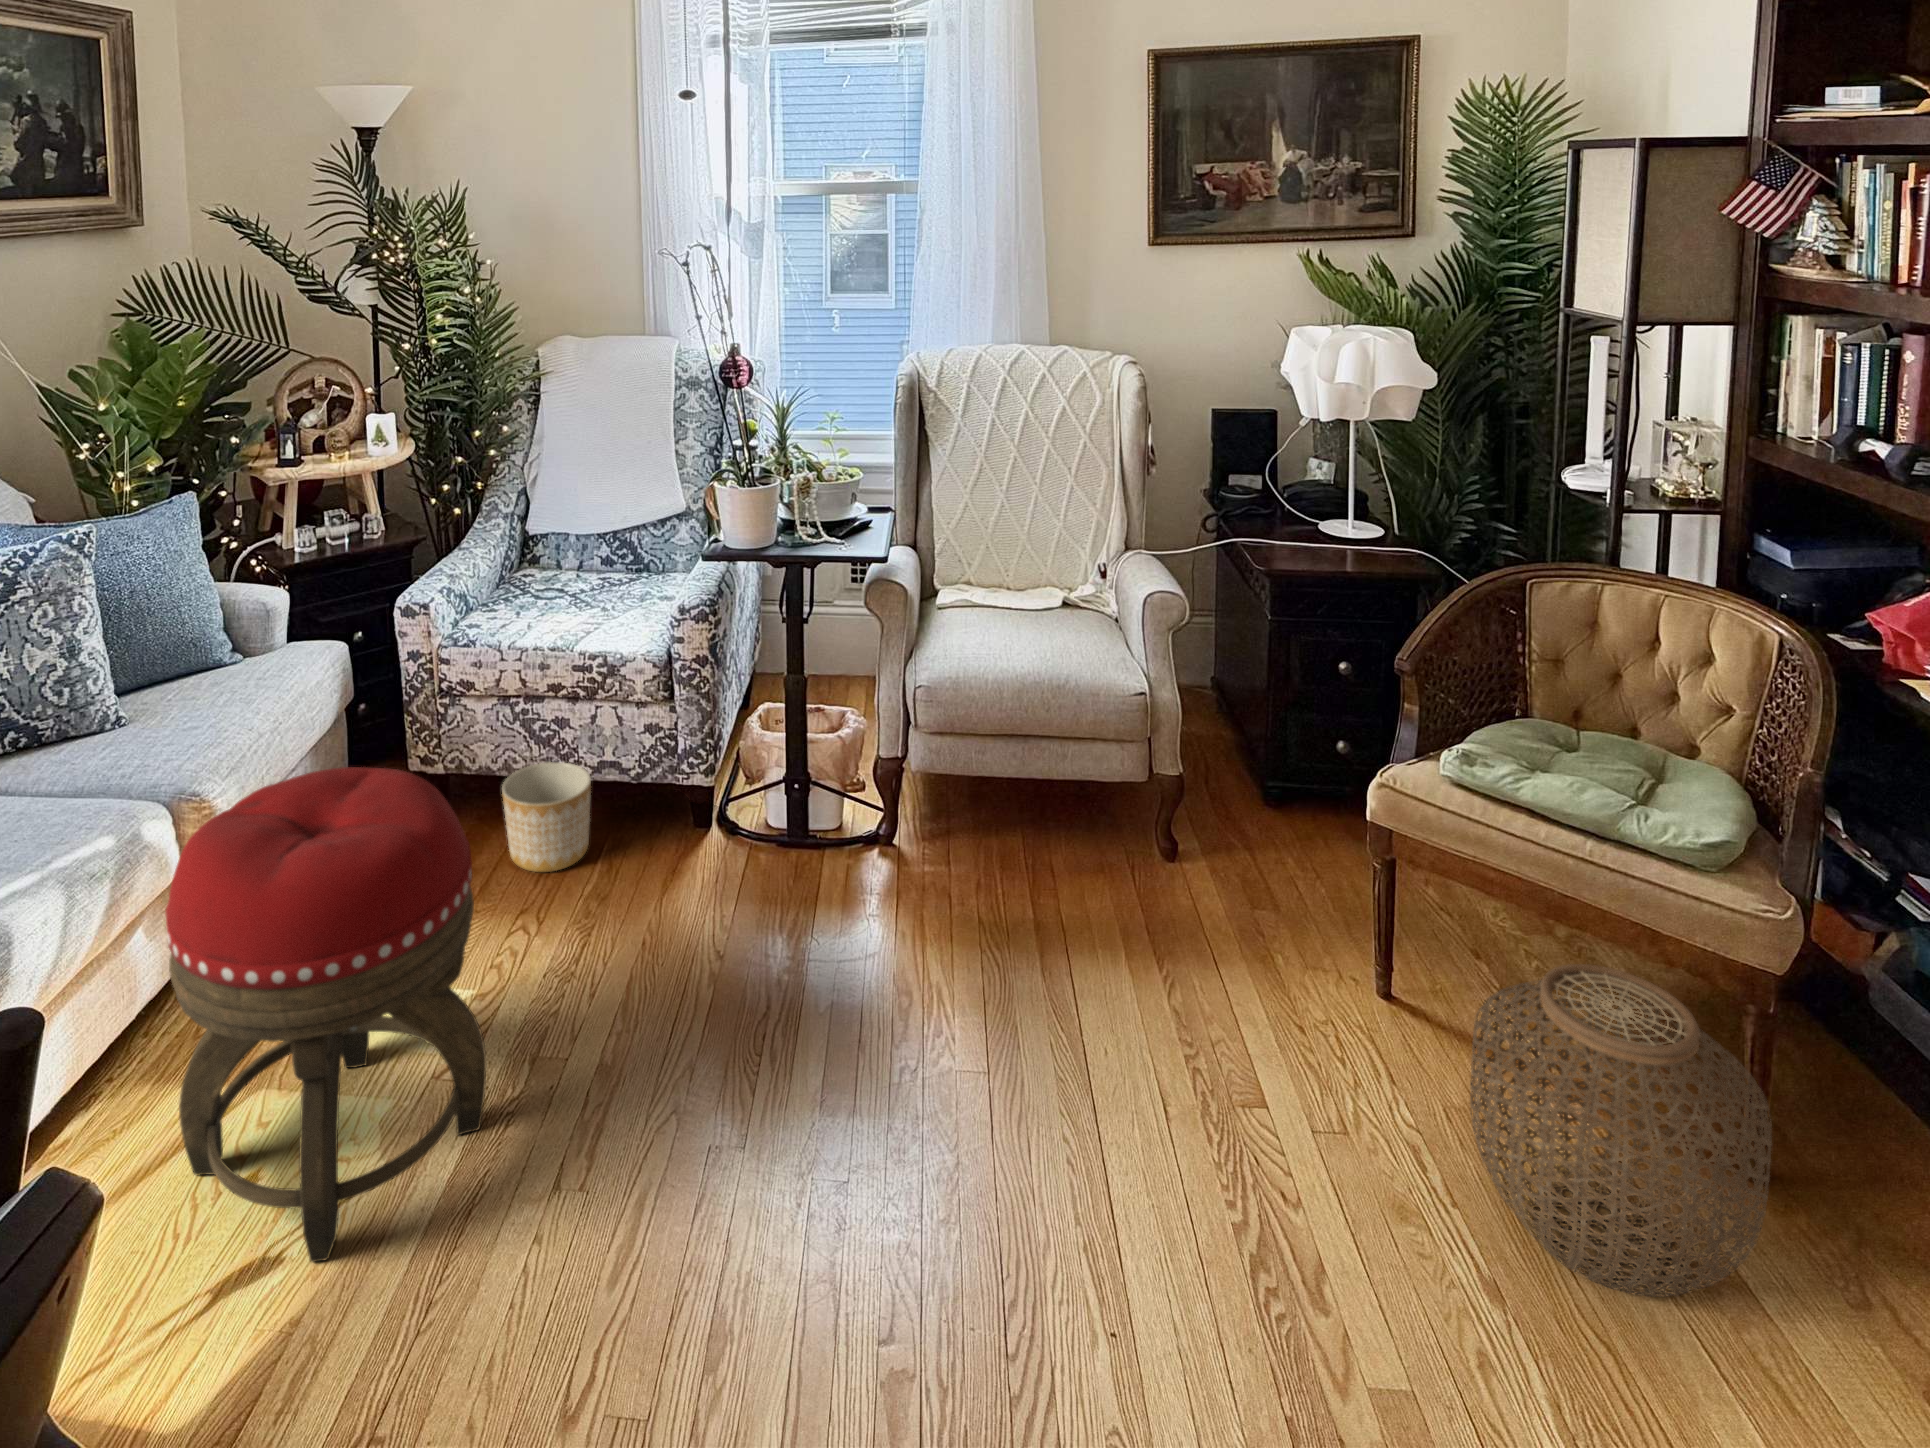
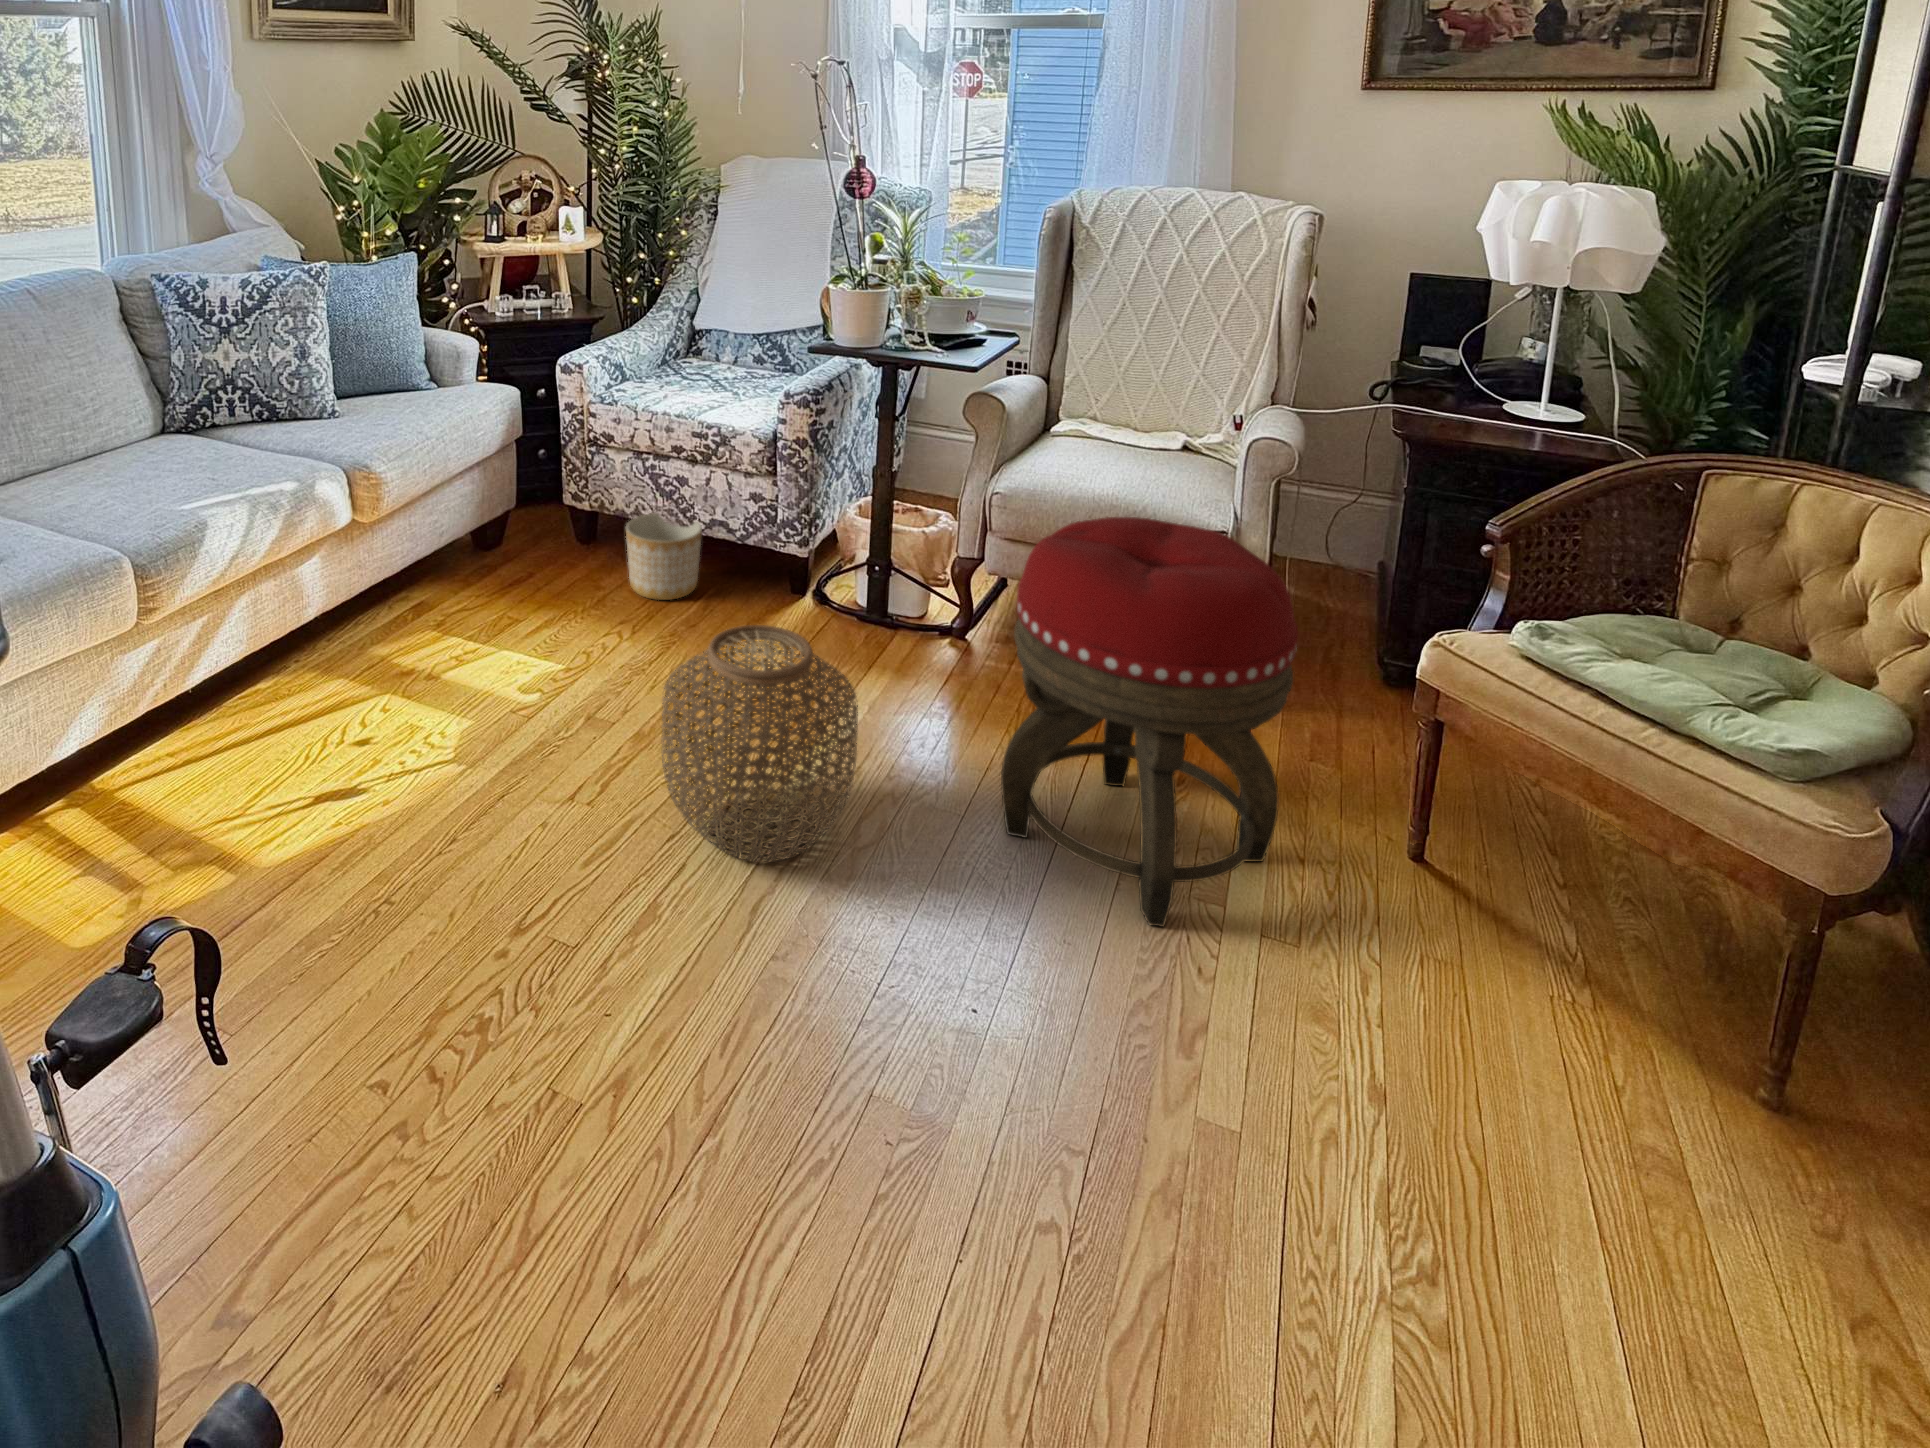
footstool: present [166,767,486,1262] -> present [1001,517,1298,927]
woven basket: present [1470,964,1772,1297] -> present [662,625,858,862]

